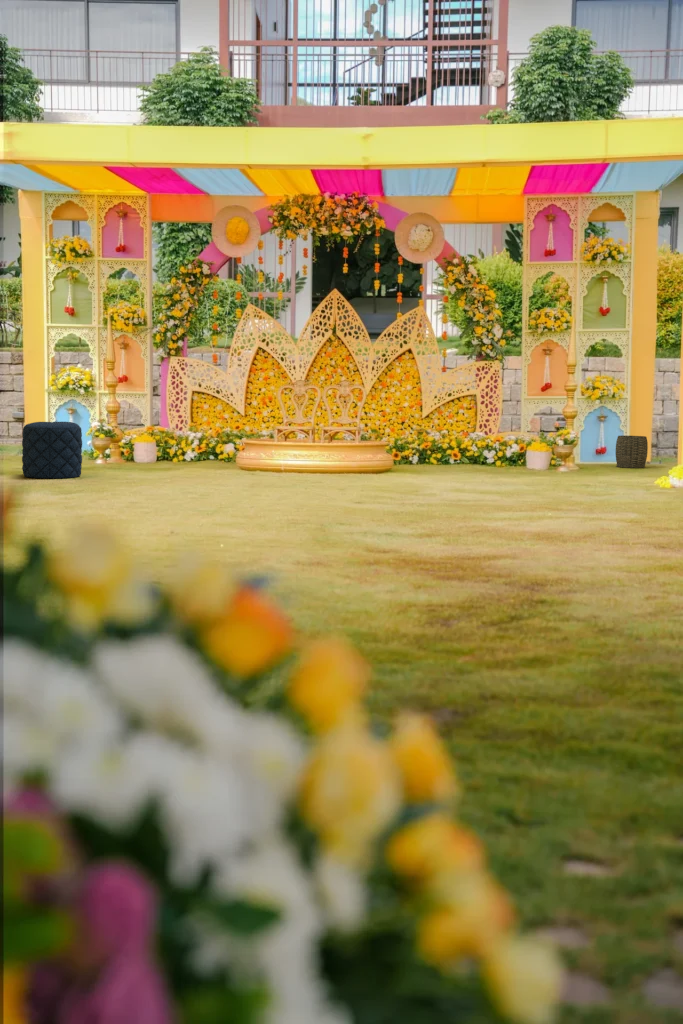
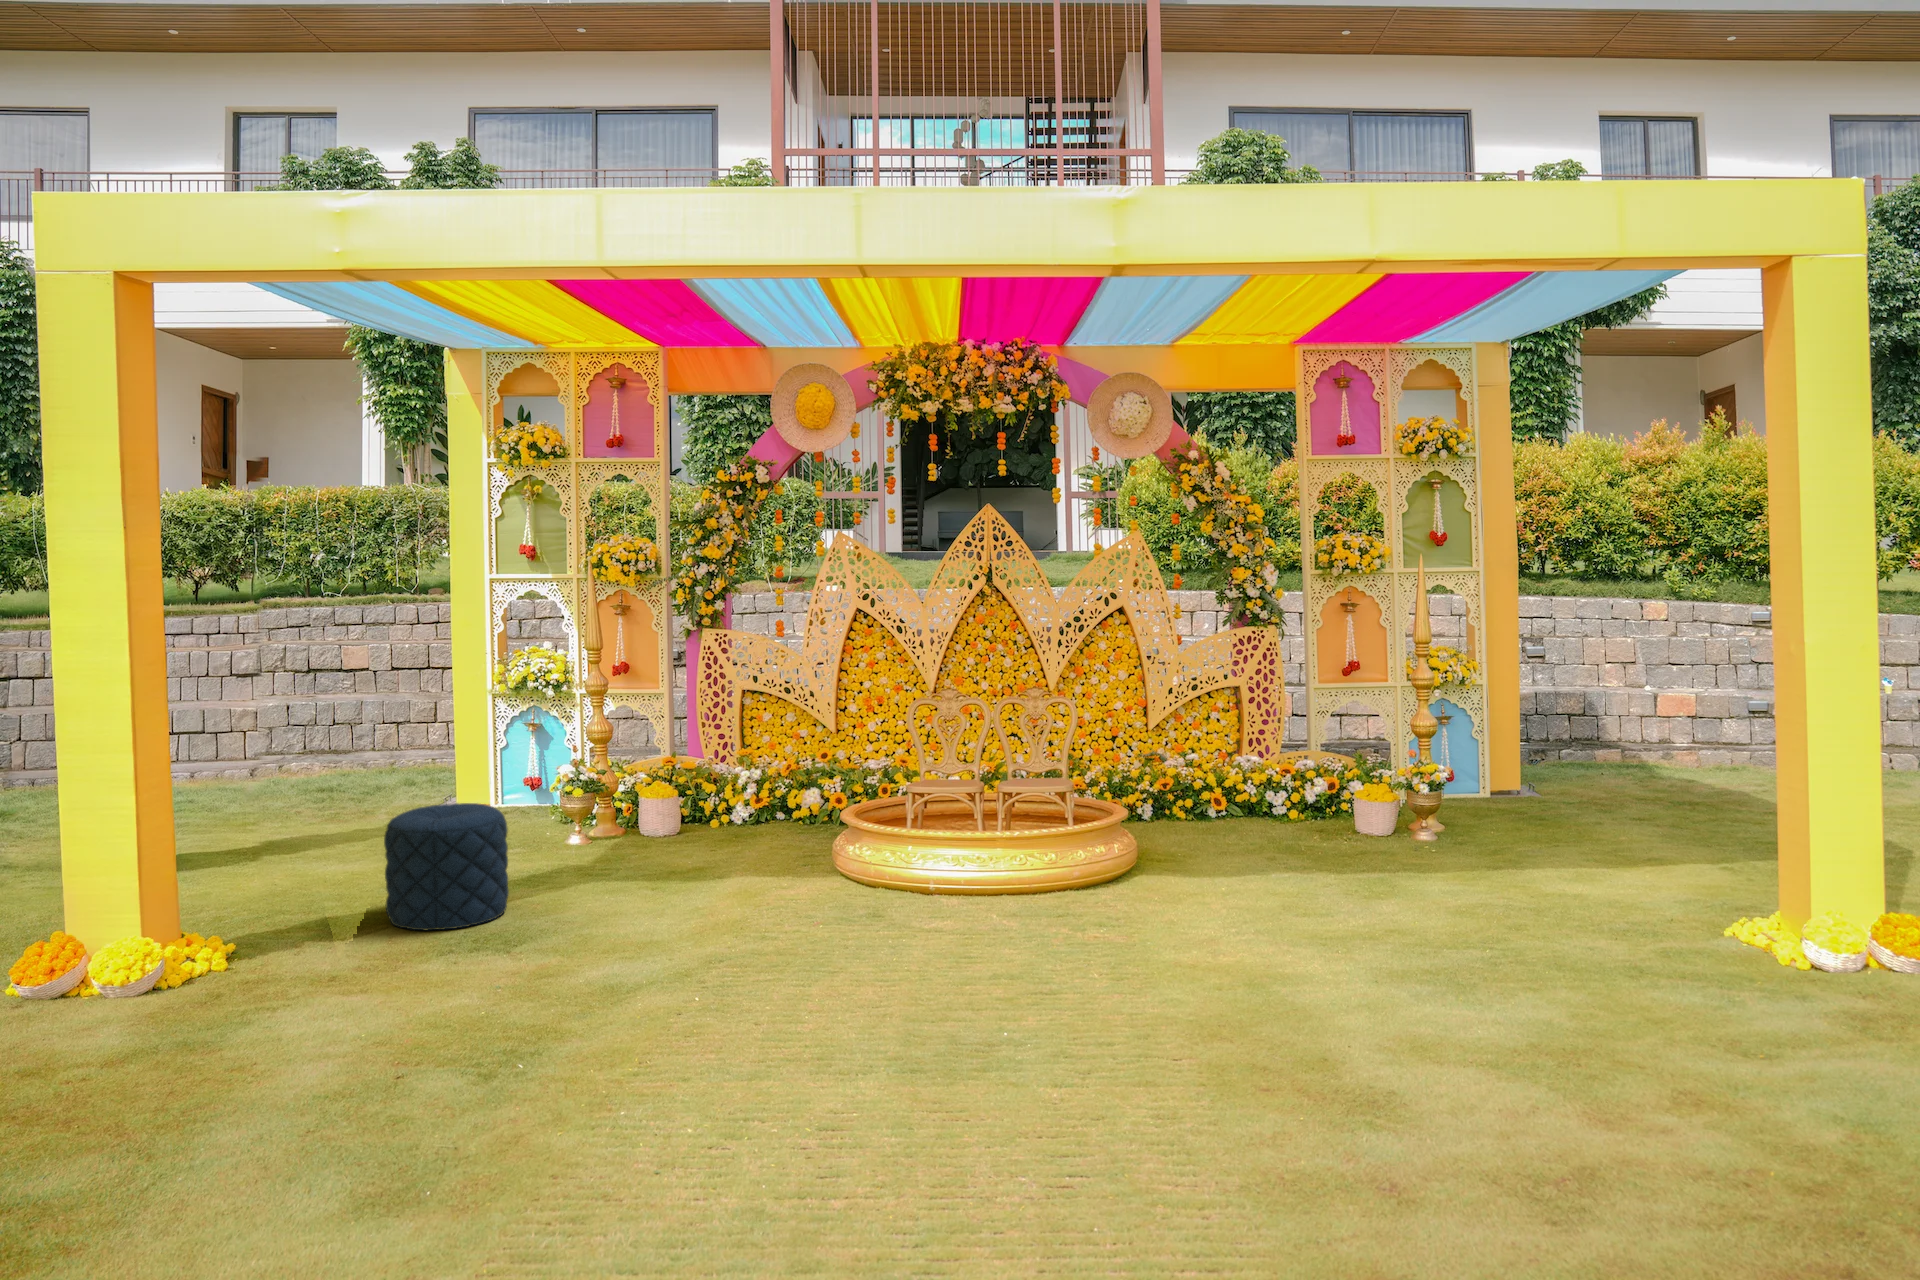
woven basket: present [616,436,648,468] -> none [1493,750,1552,813]

